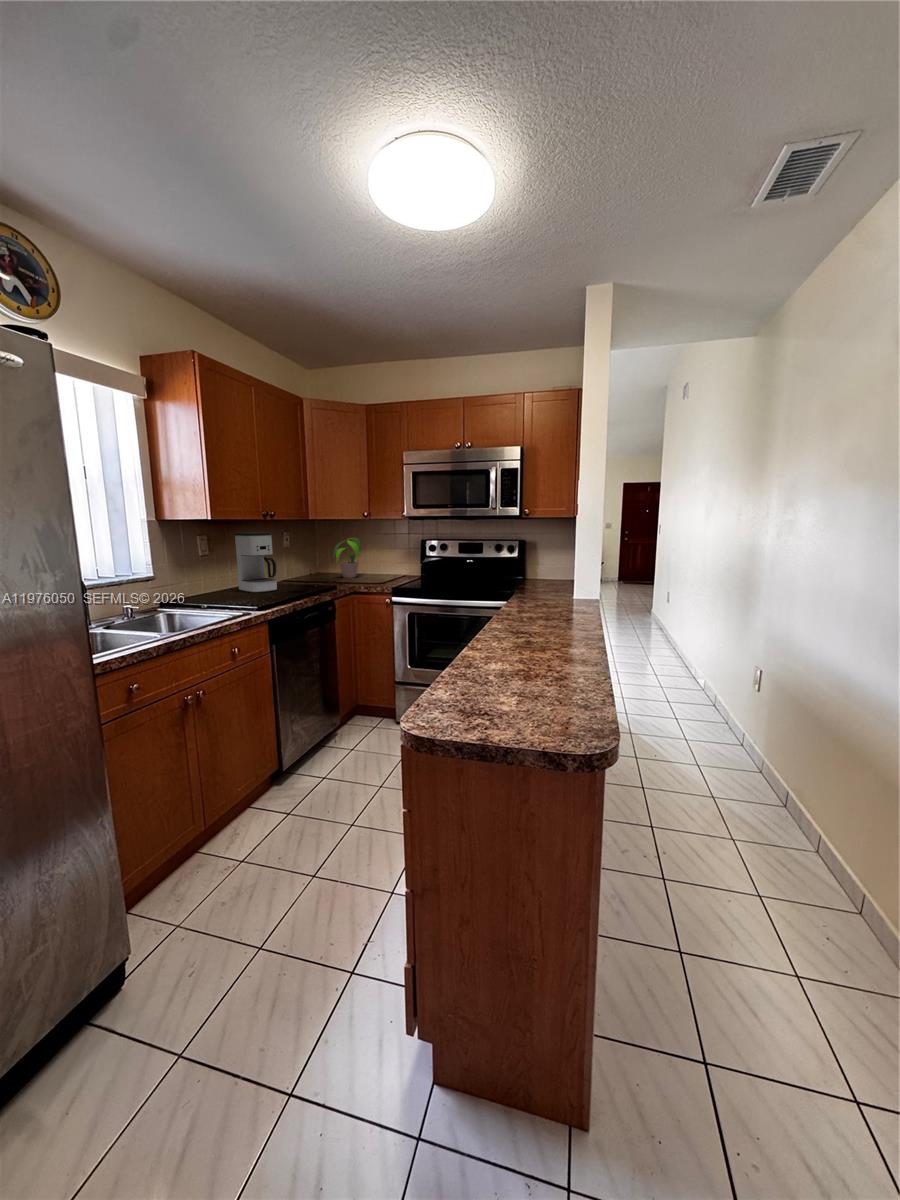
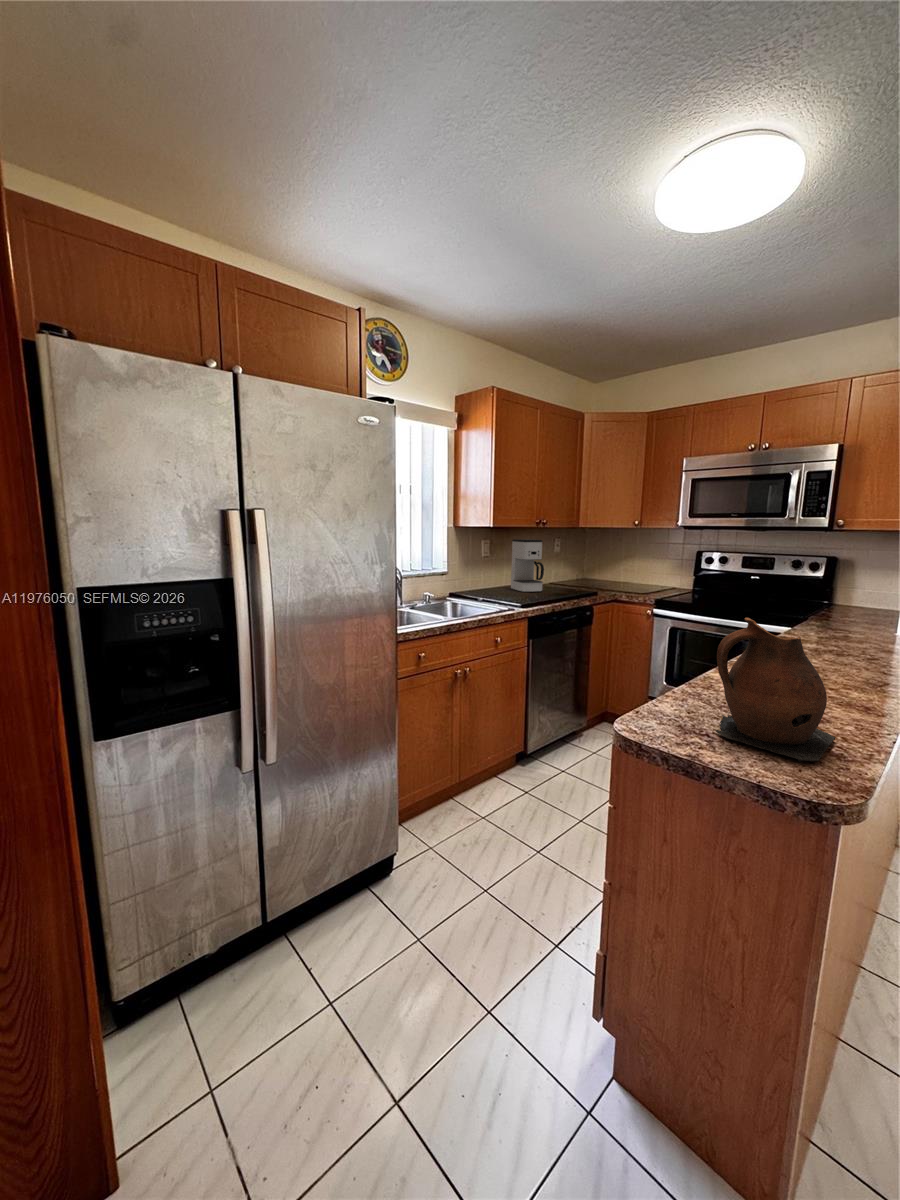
potted plant: present [333,538,361,578] -> none [593,547,636,586]
ceramic pitcher: none [487,597,576,721] -> present [715,618,835,762]

